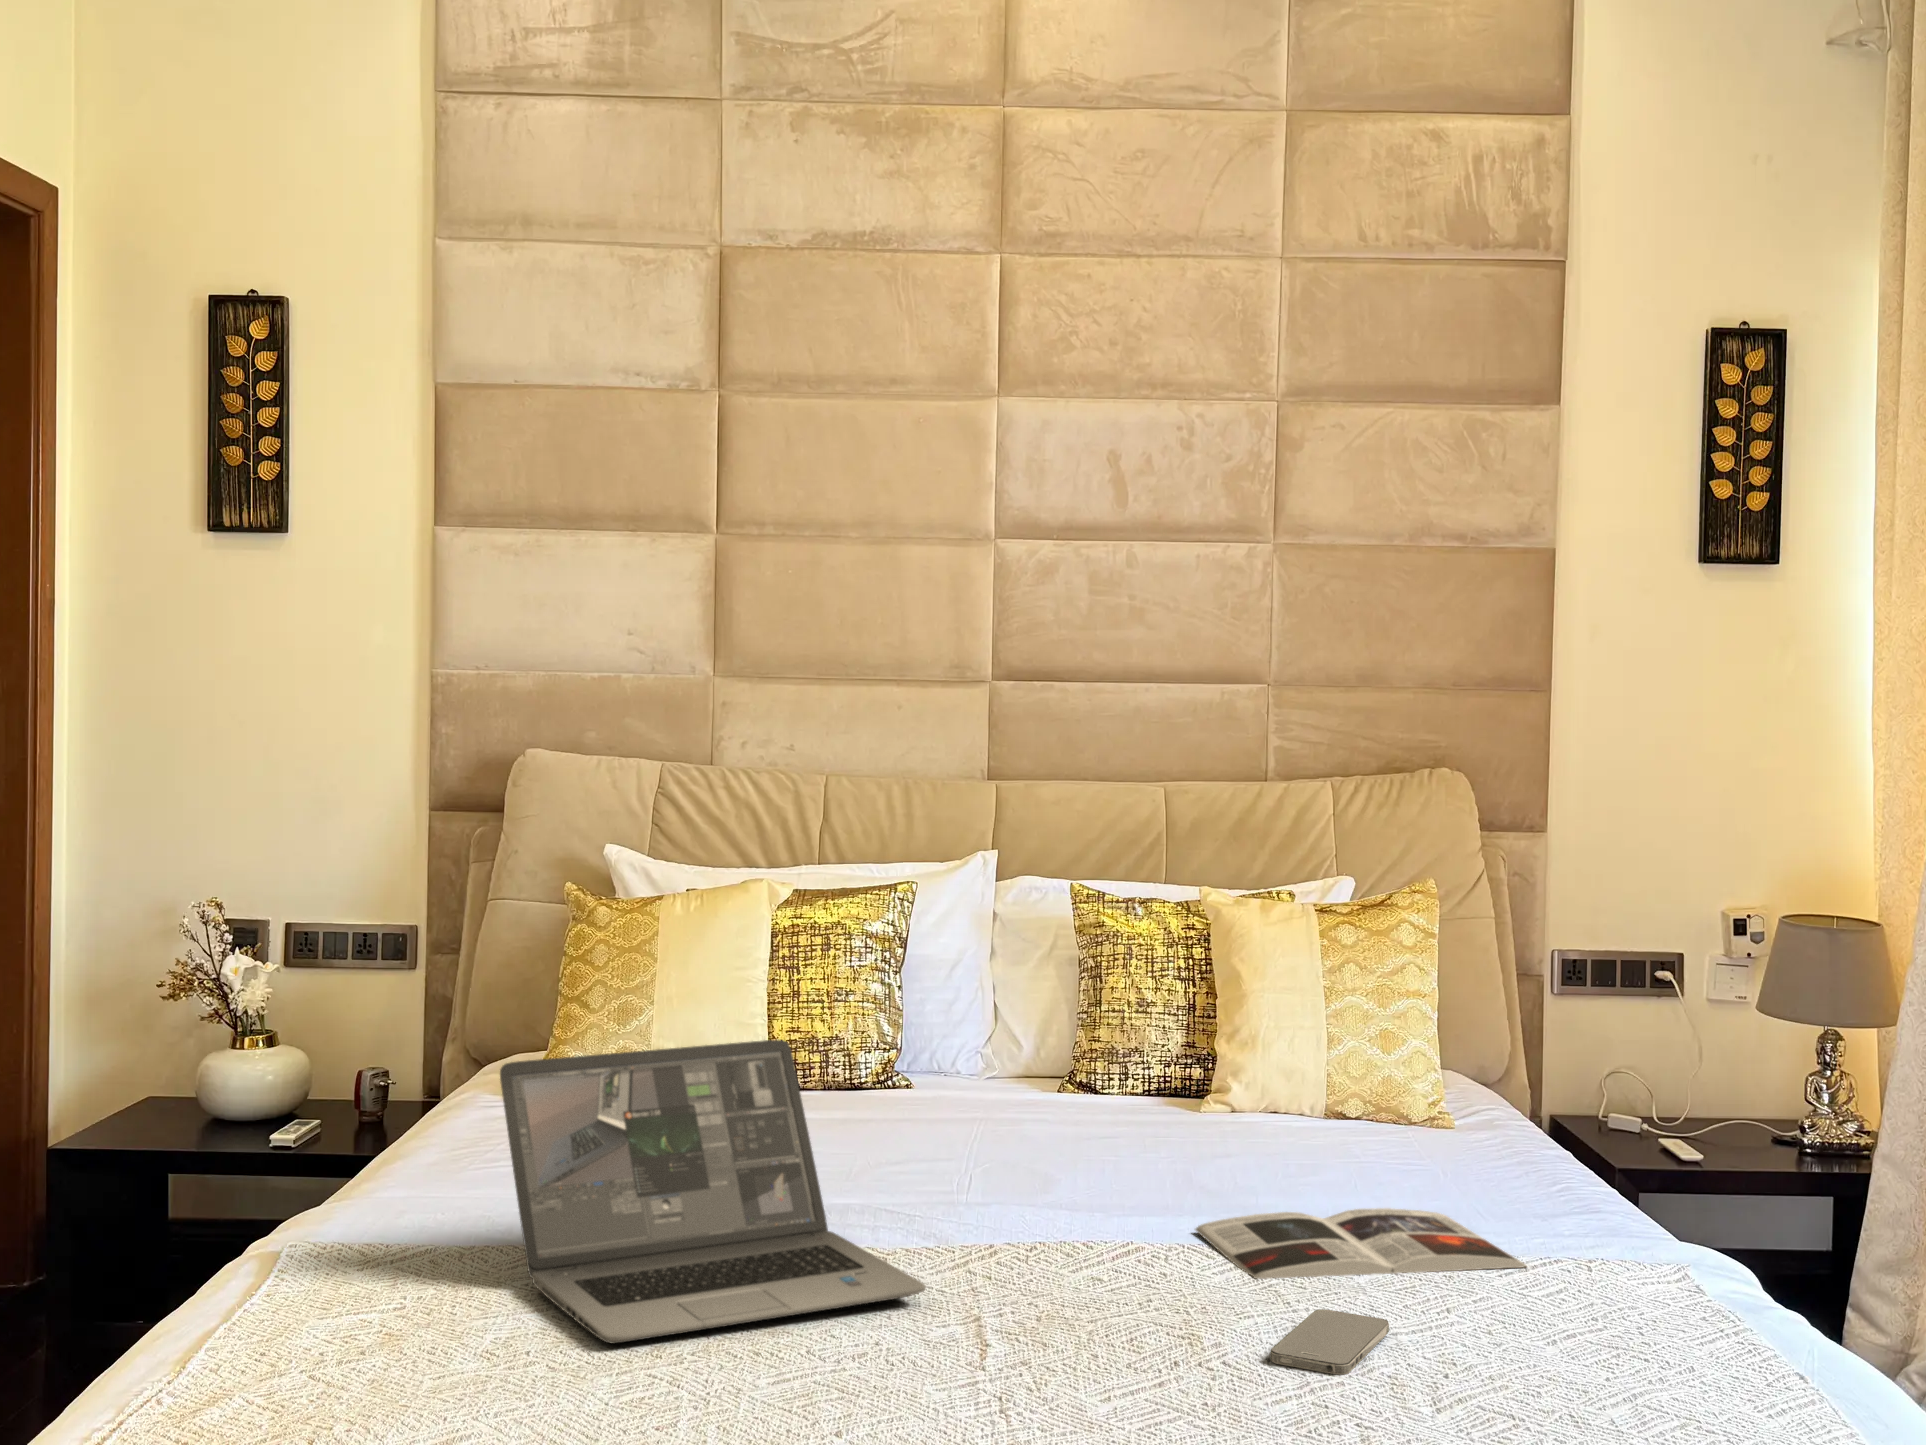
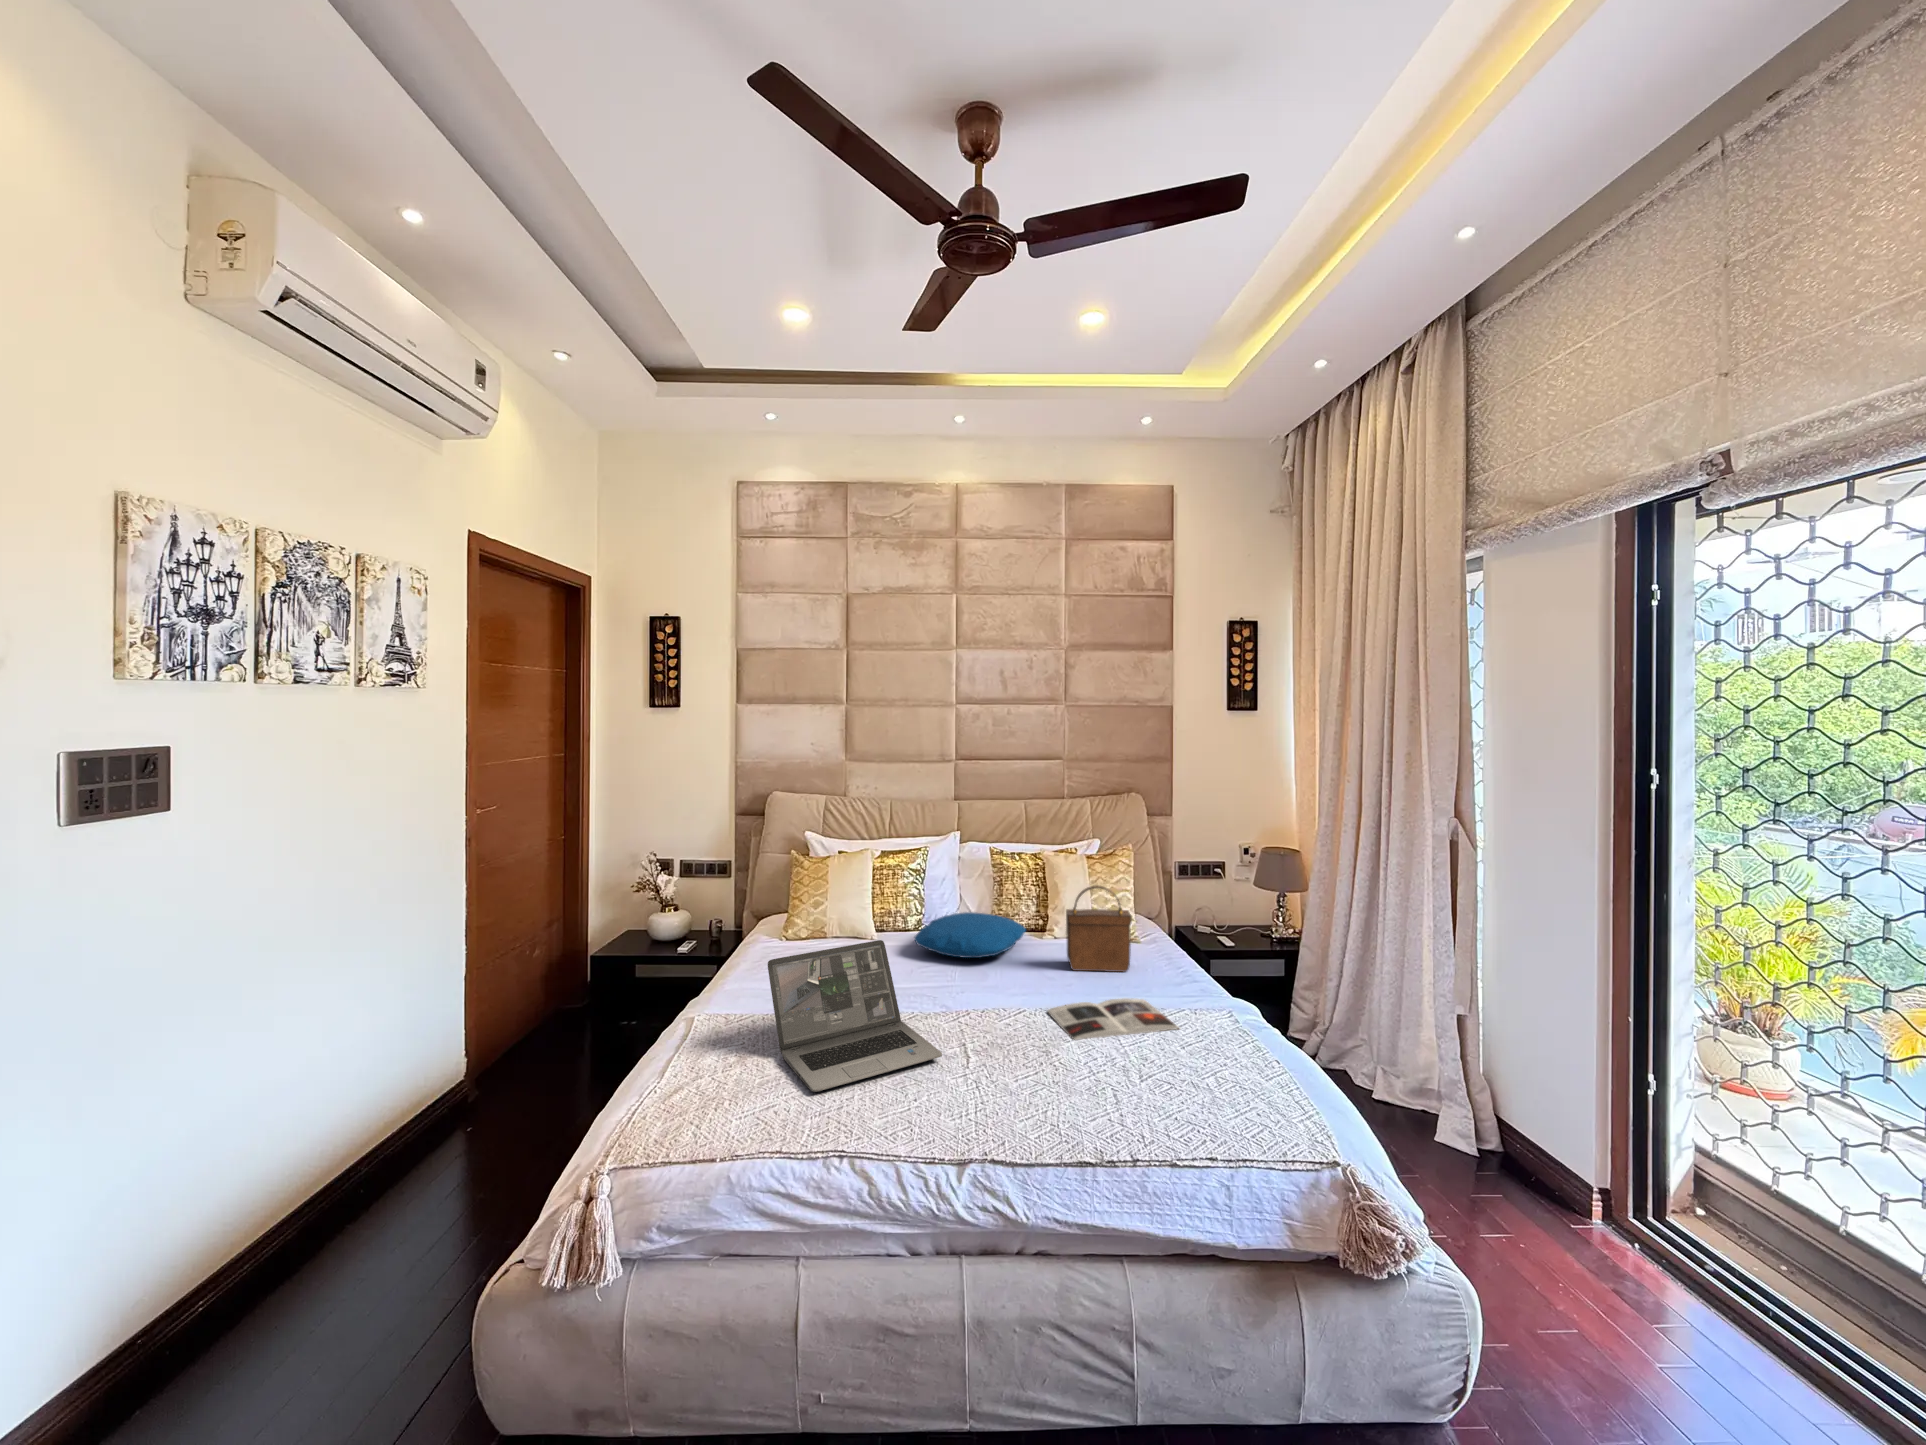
handbag: none [1257,956,1423,1171] -> present [1066,885,1132,972]
pillow: none [870,1042,1158,1136] -> present [914,912,1026,958]
smartphone: present [1270,1309,1389,1375] -> none [1084,1061,1130,1099]

